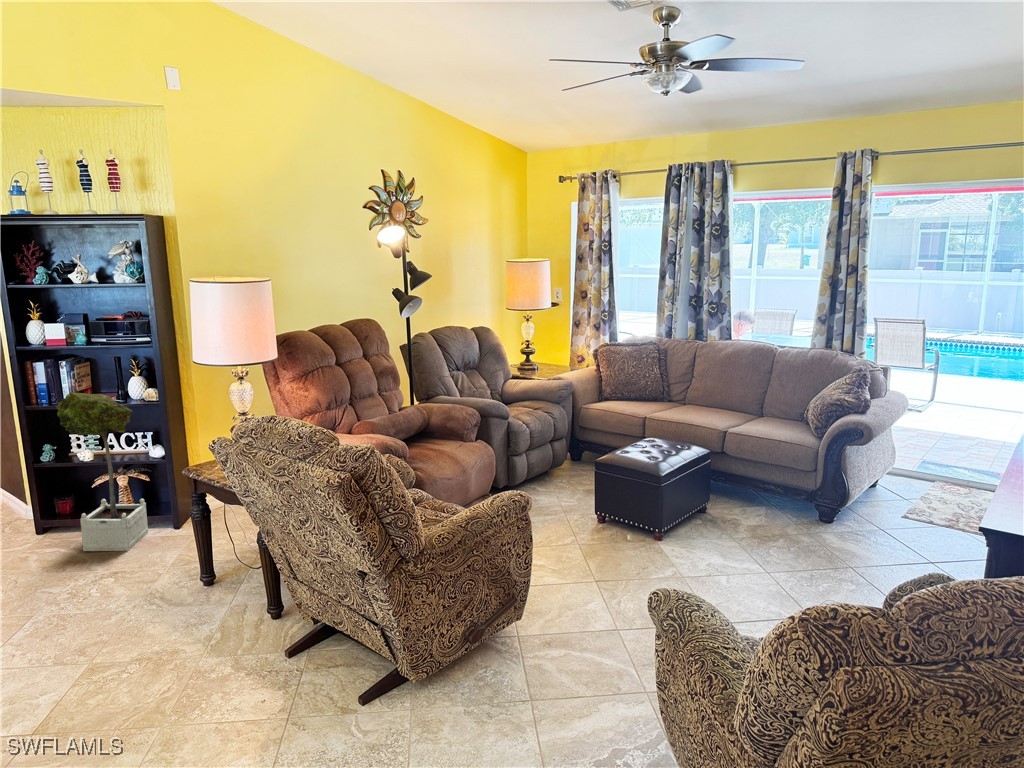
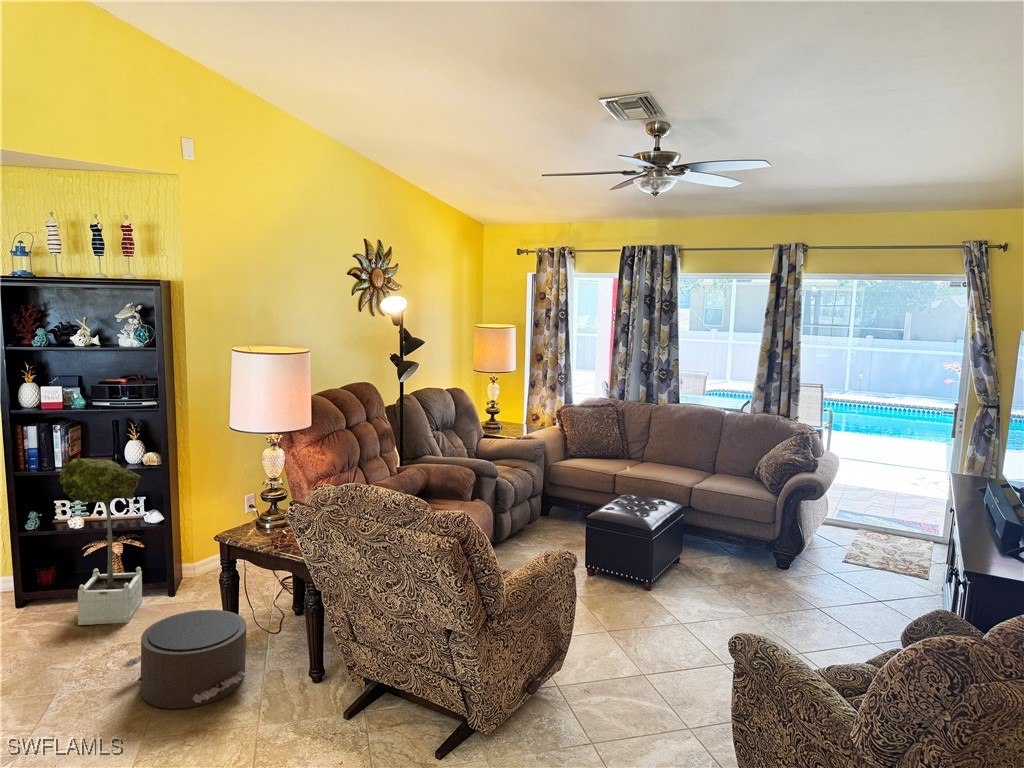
pouf: none [97,541,215,634] -> present [123,610,248,709]

